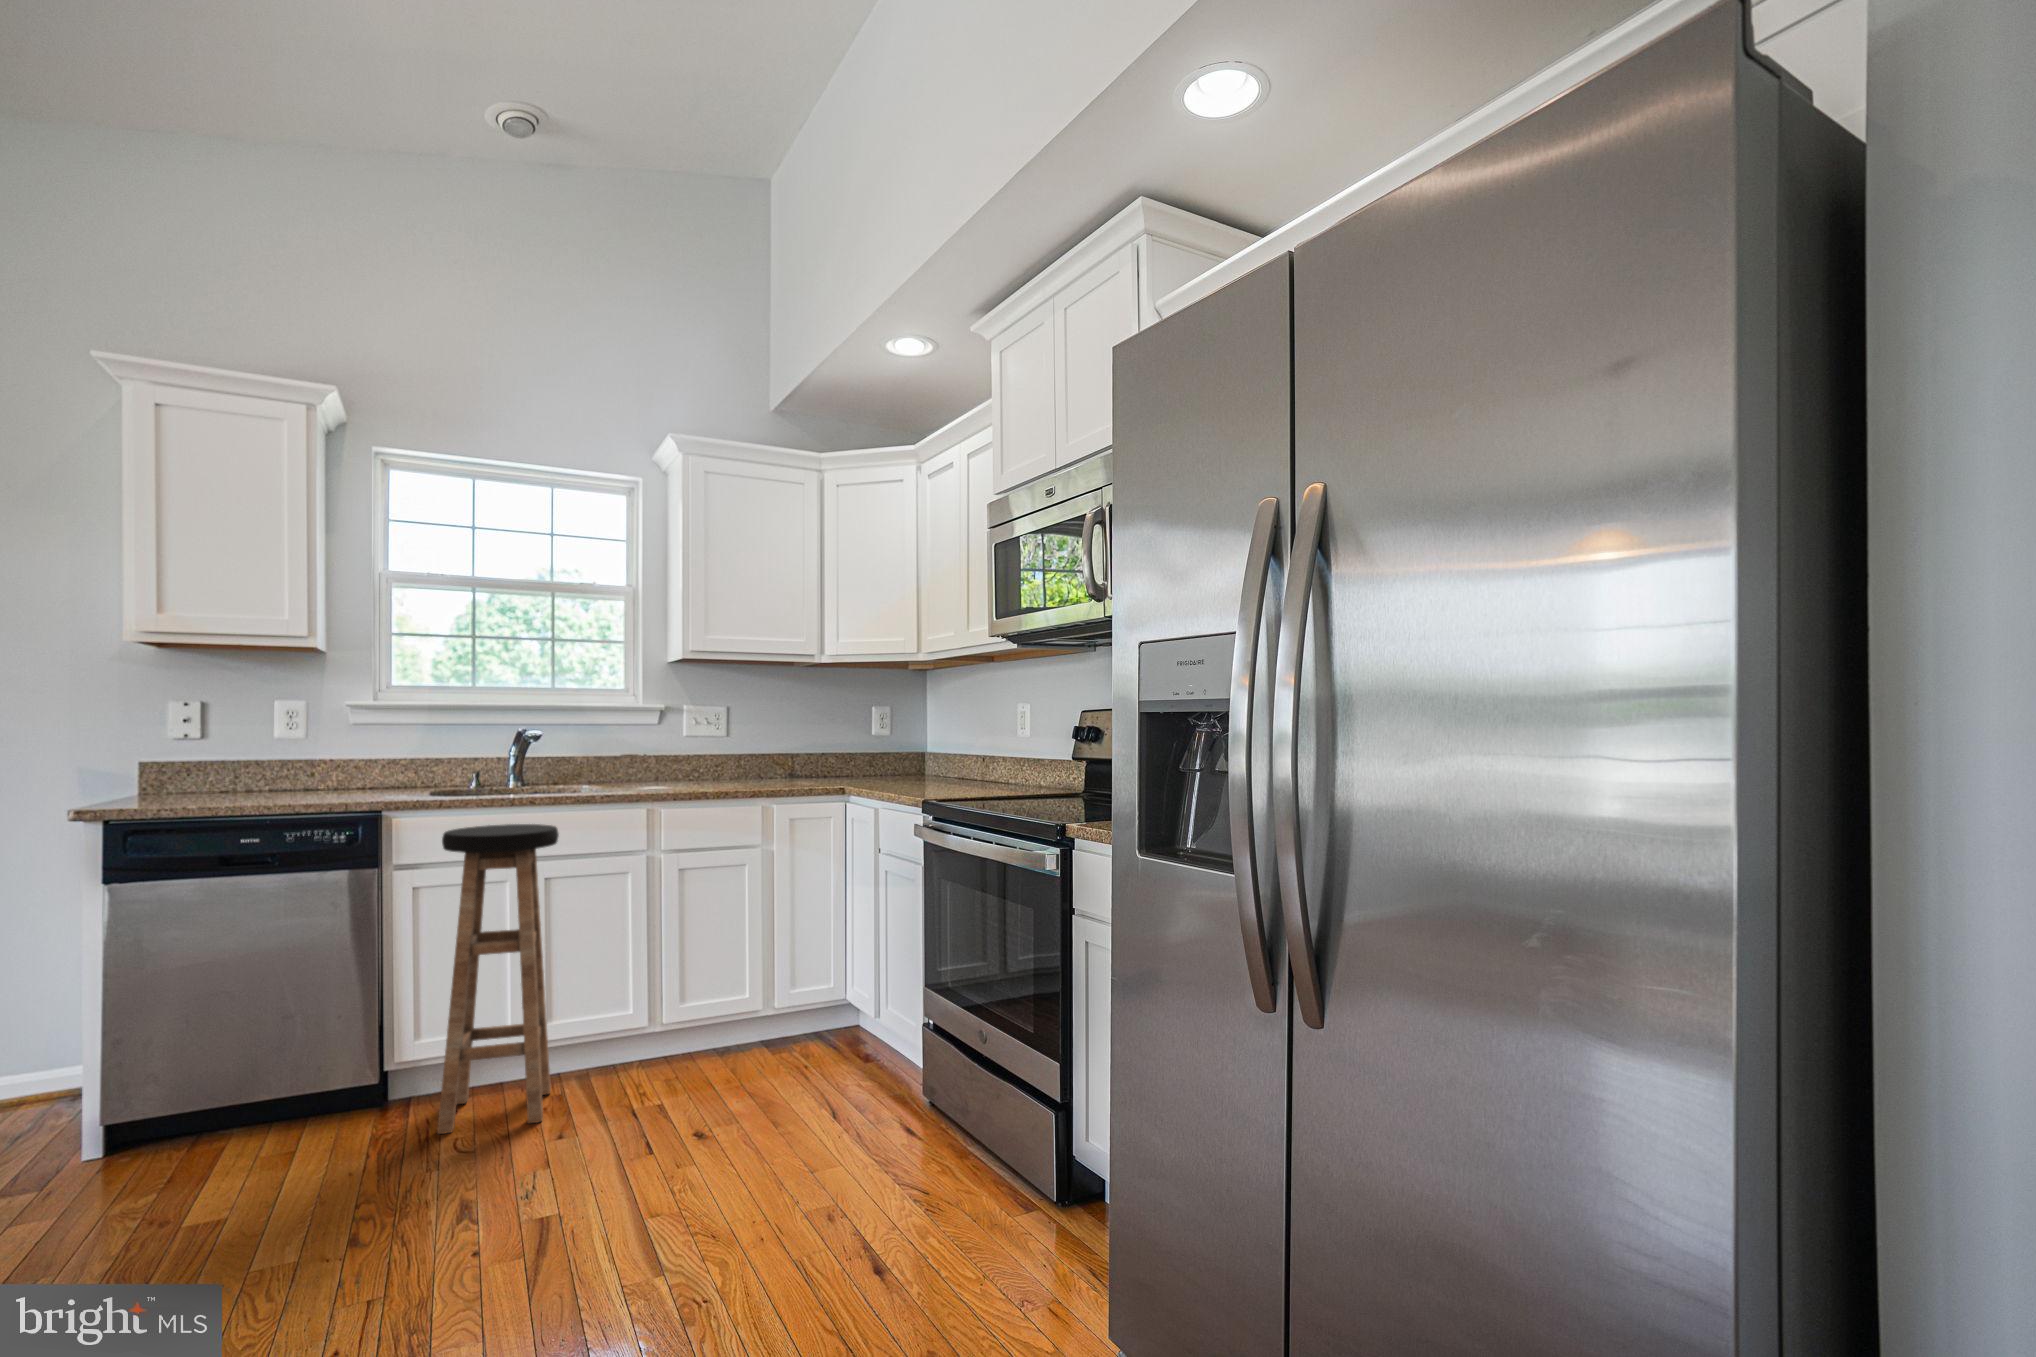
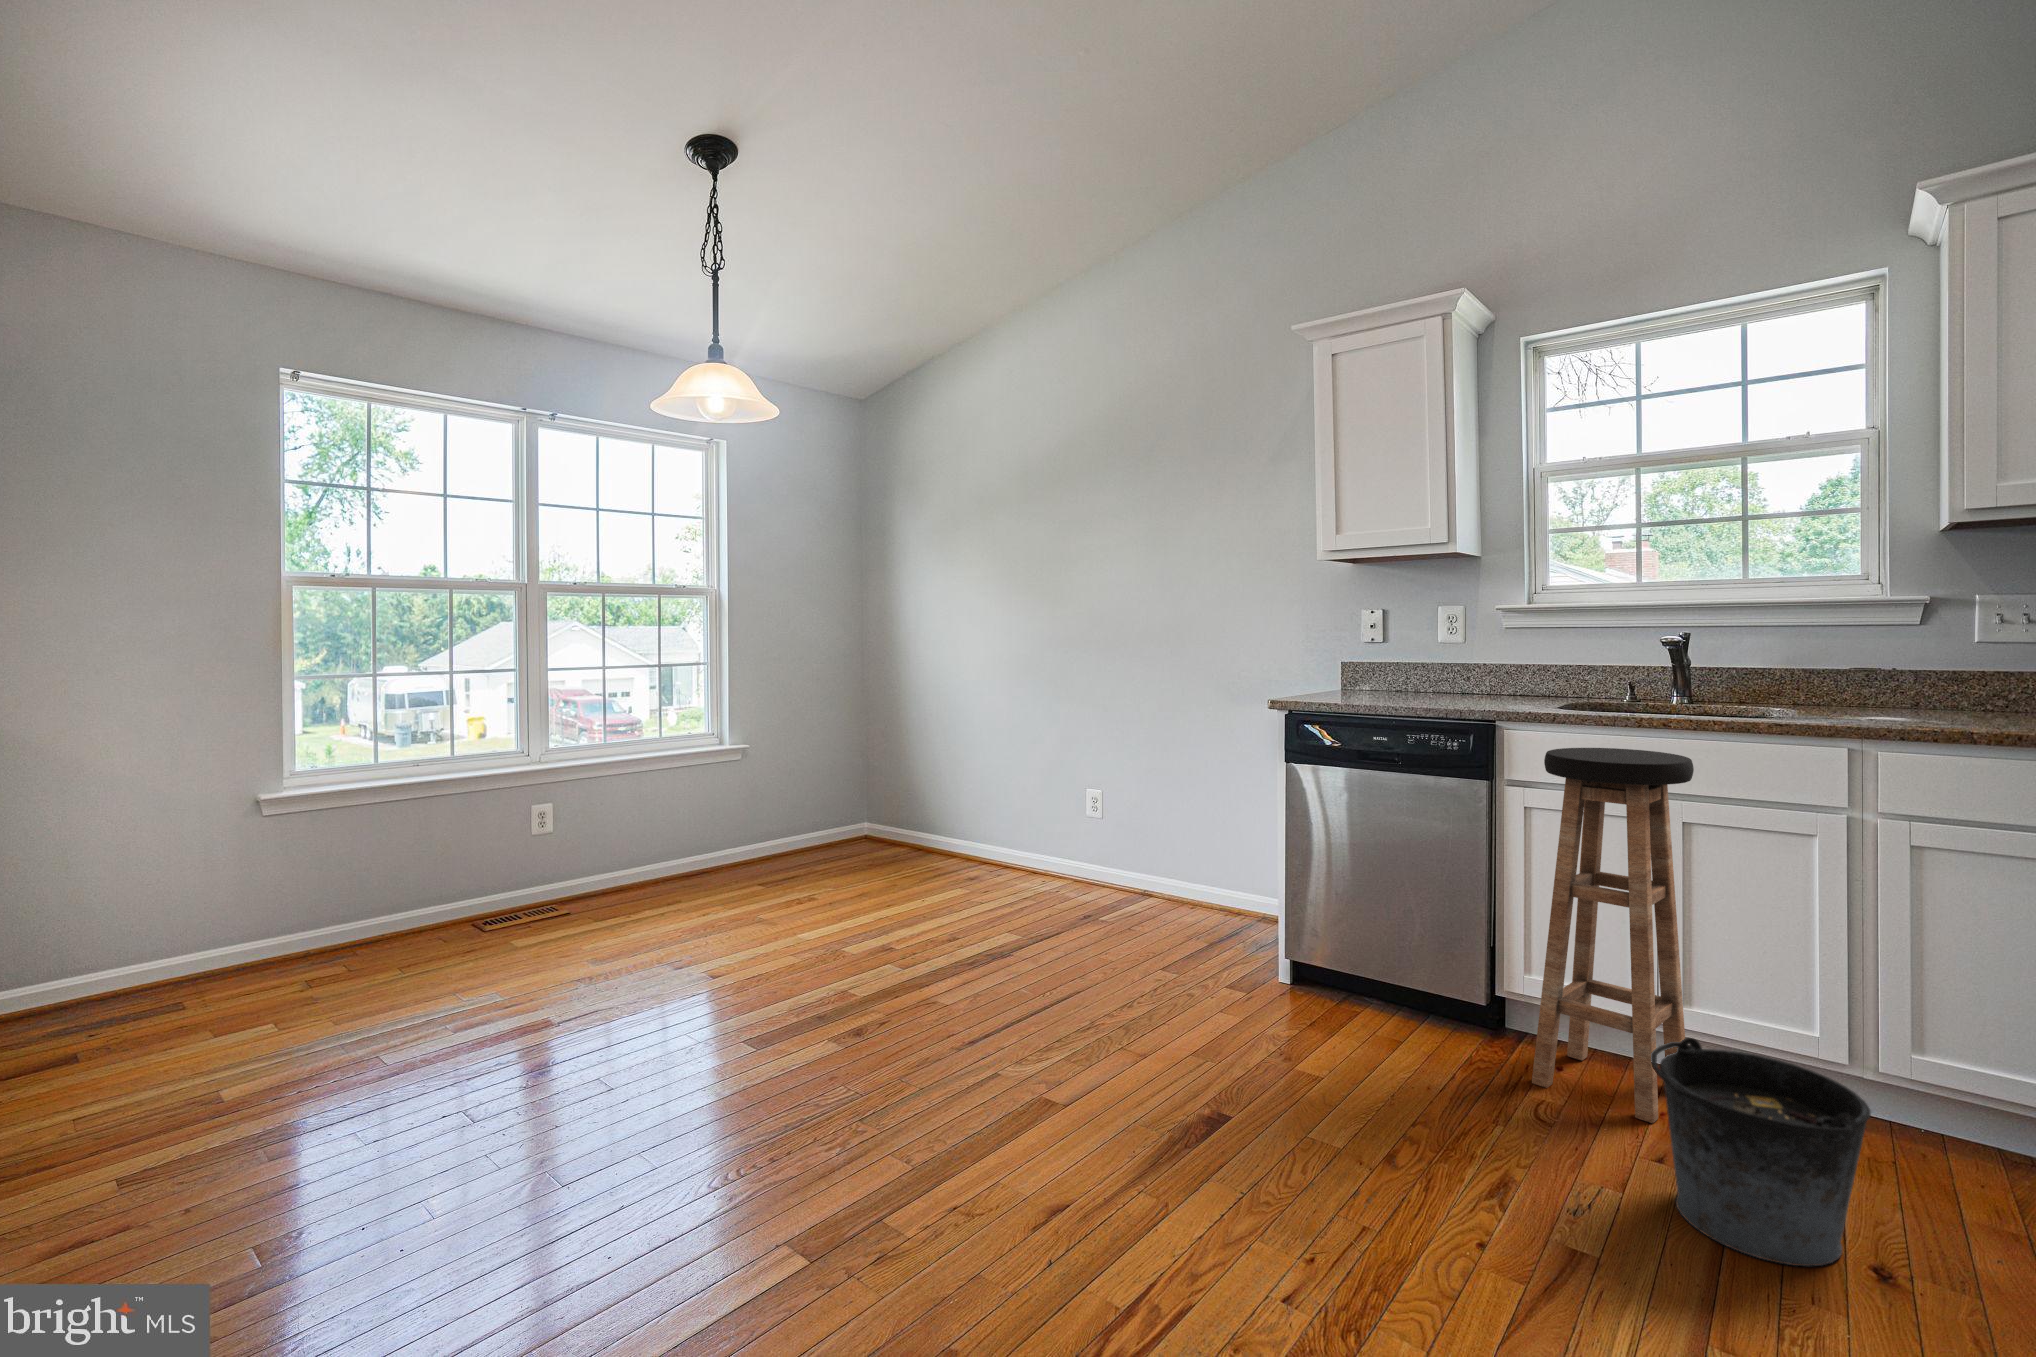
bucket: none [563,1029,696,1168] -> present [1651,1038,1871,1266]

